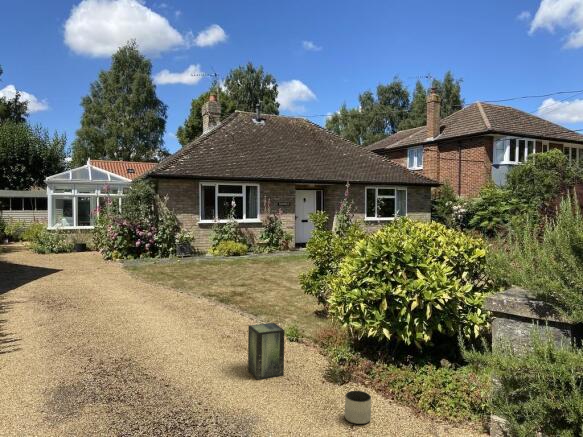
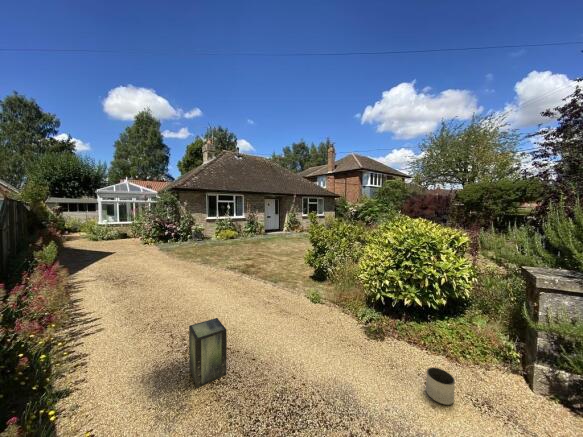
storage box: present [248,323,284,380] -> present [189,318,227,388]

